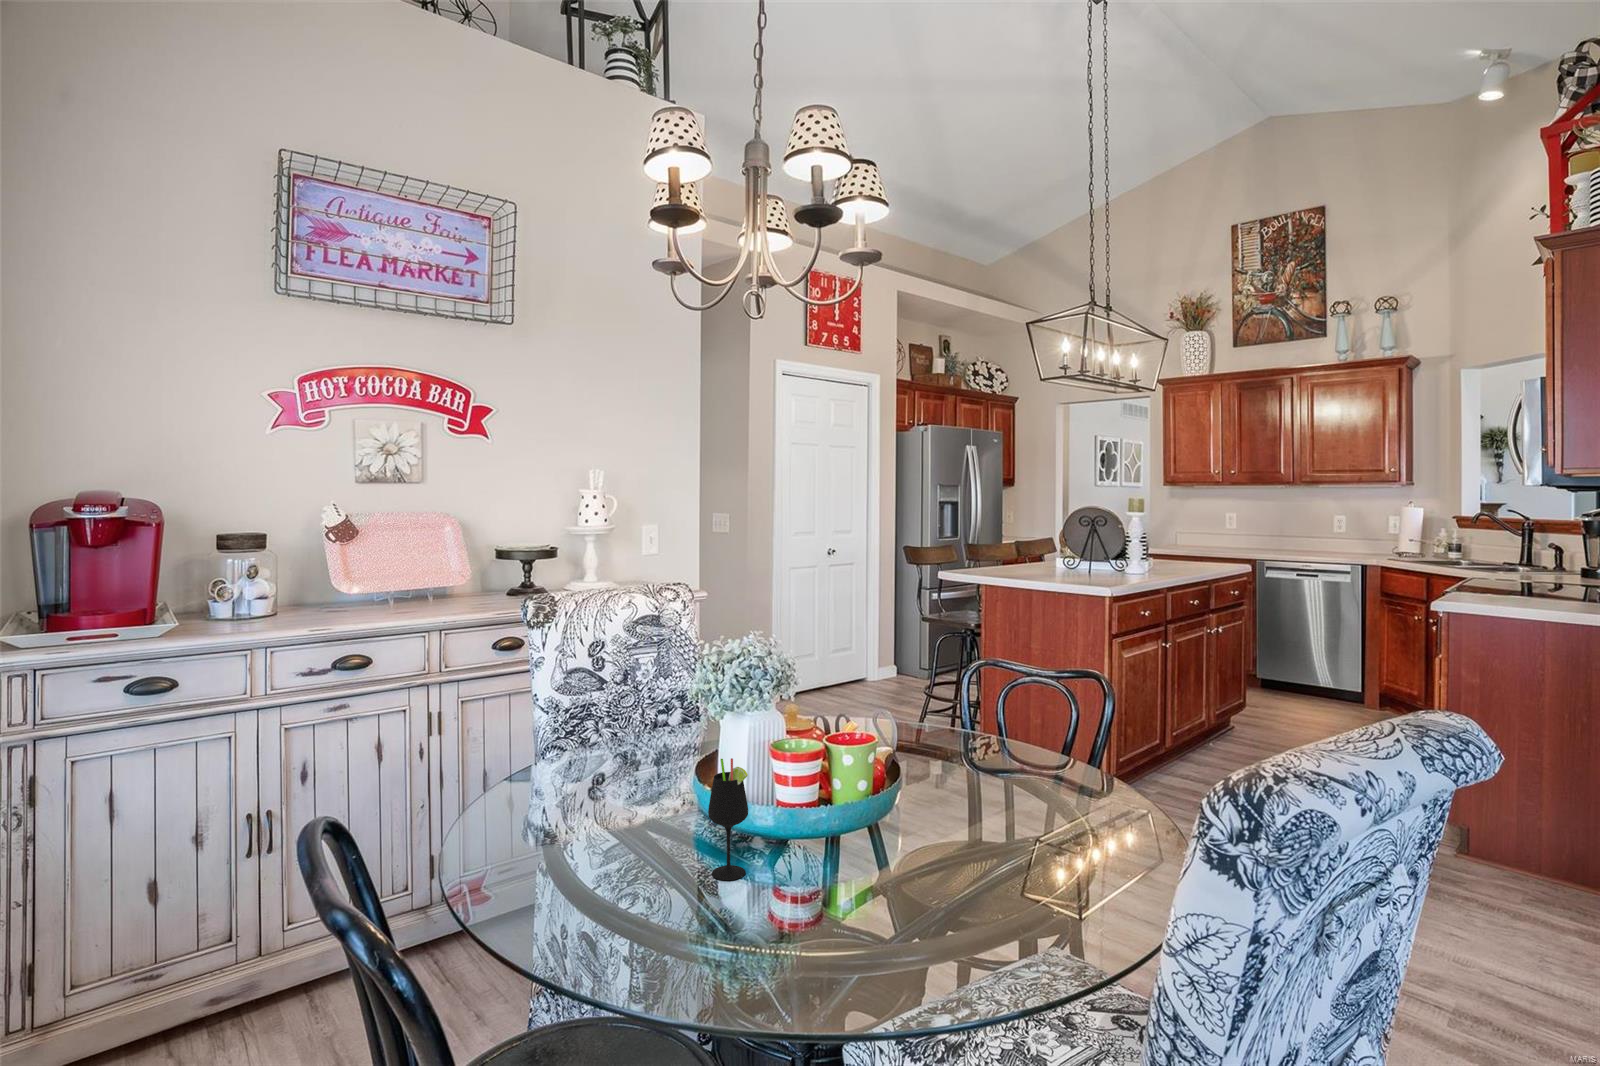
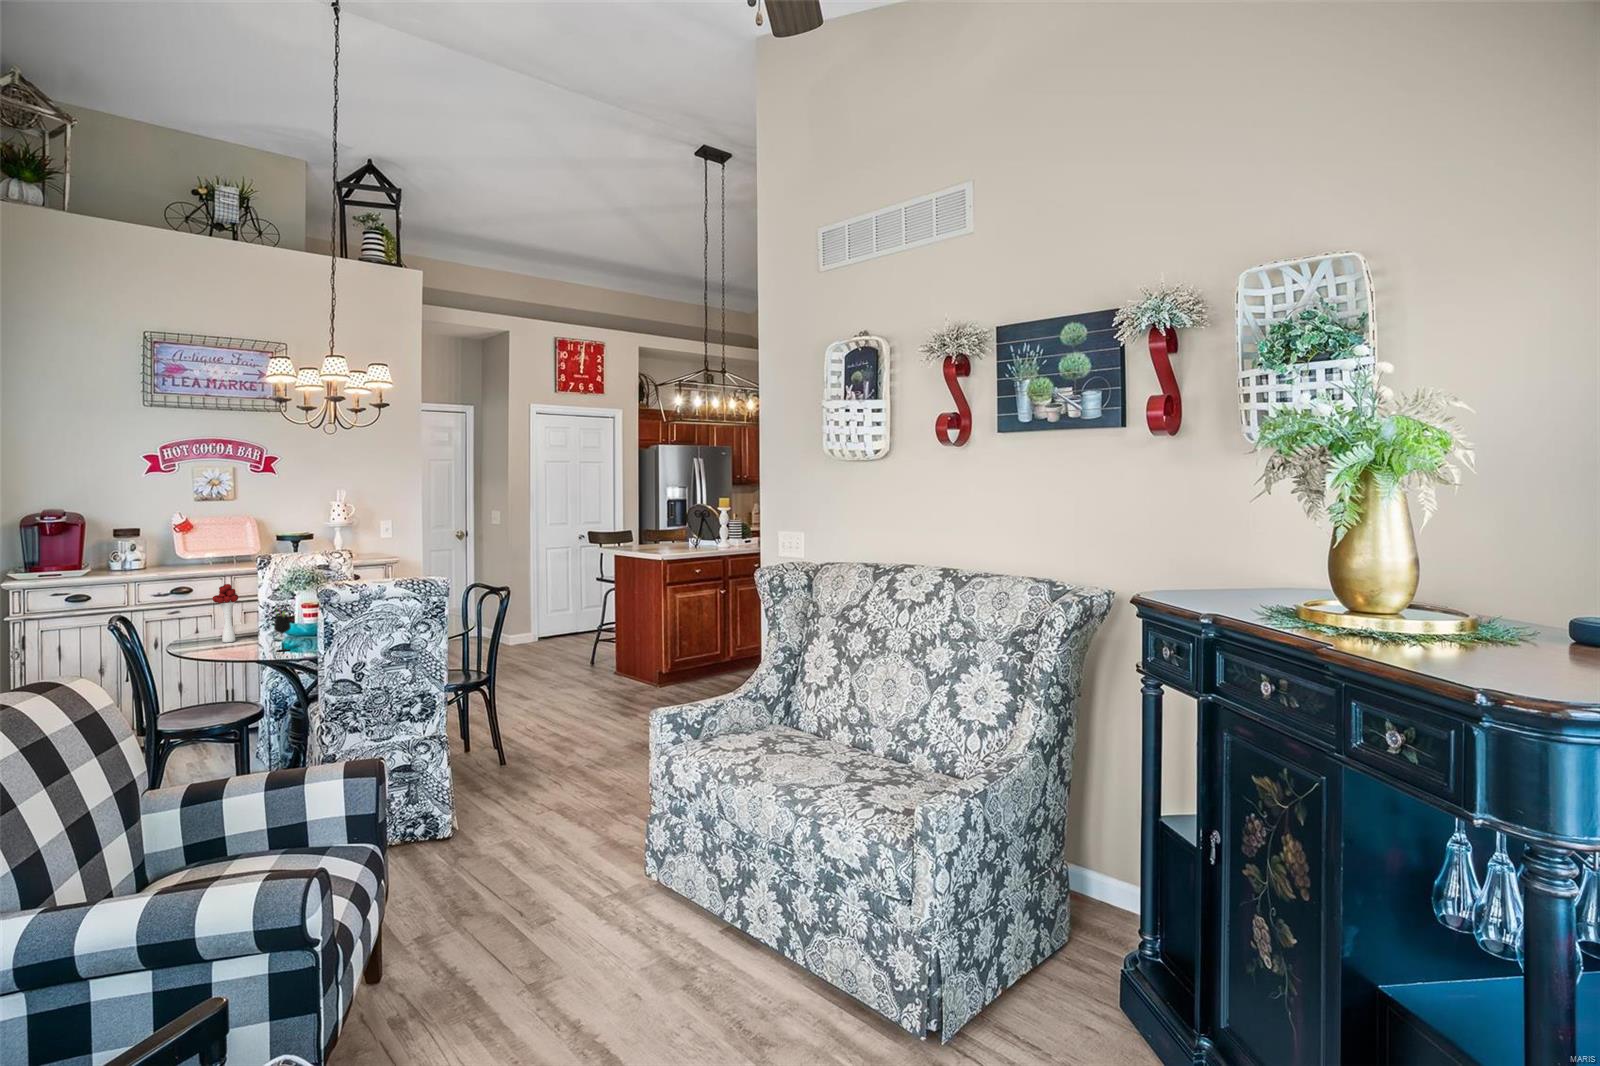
flower bouquet: none [500,674,553,822] -> present [213,584,238,643]

